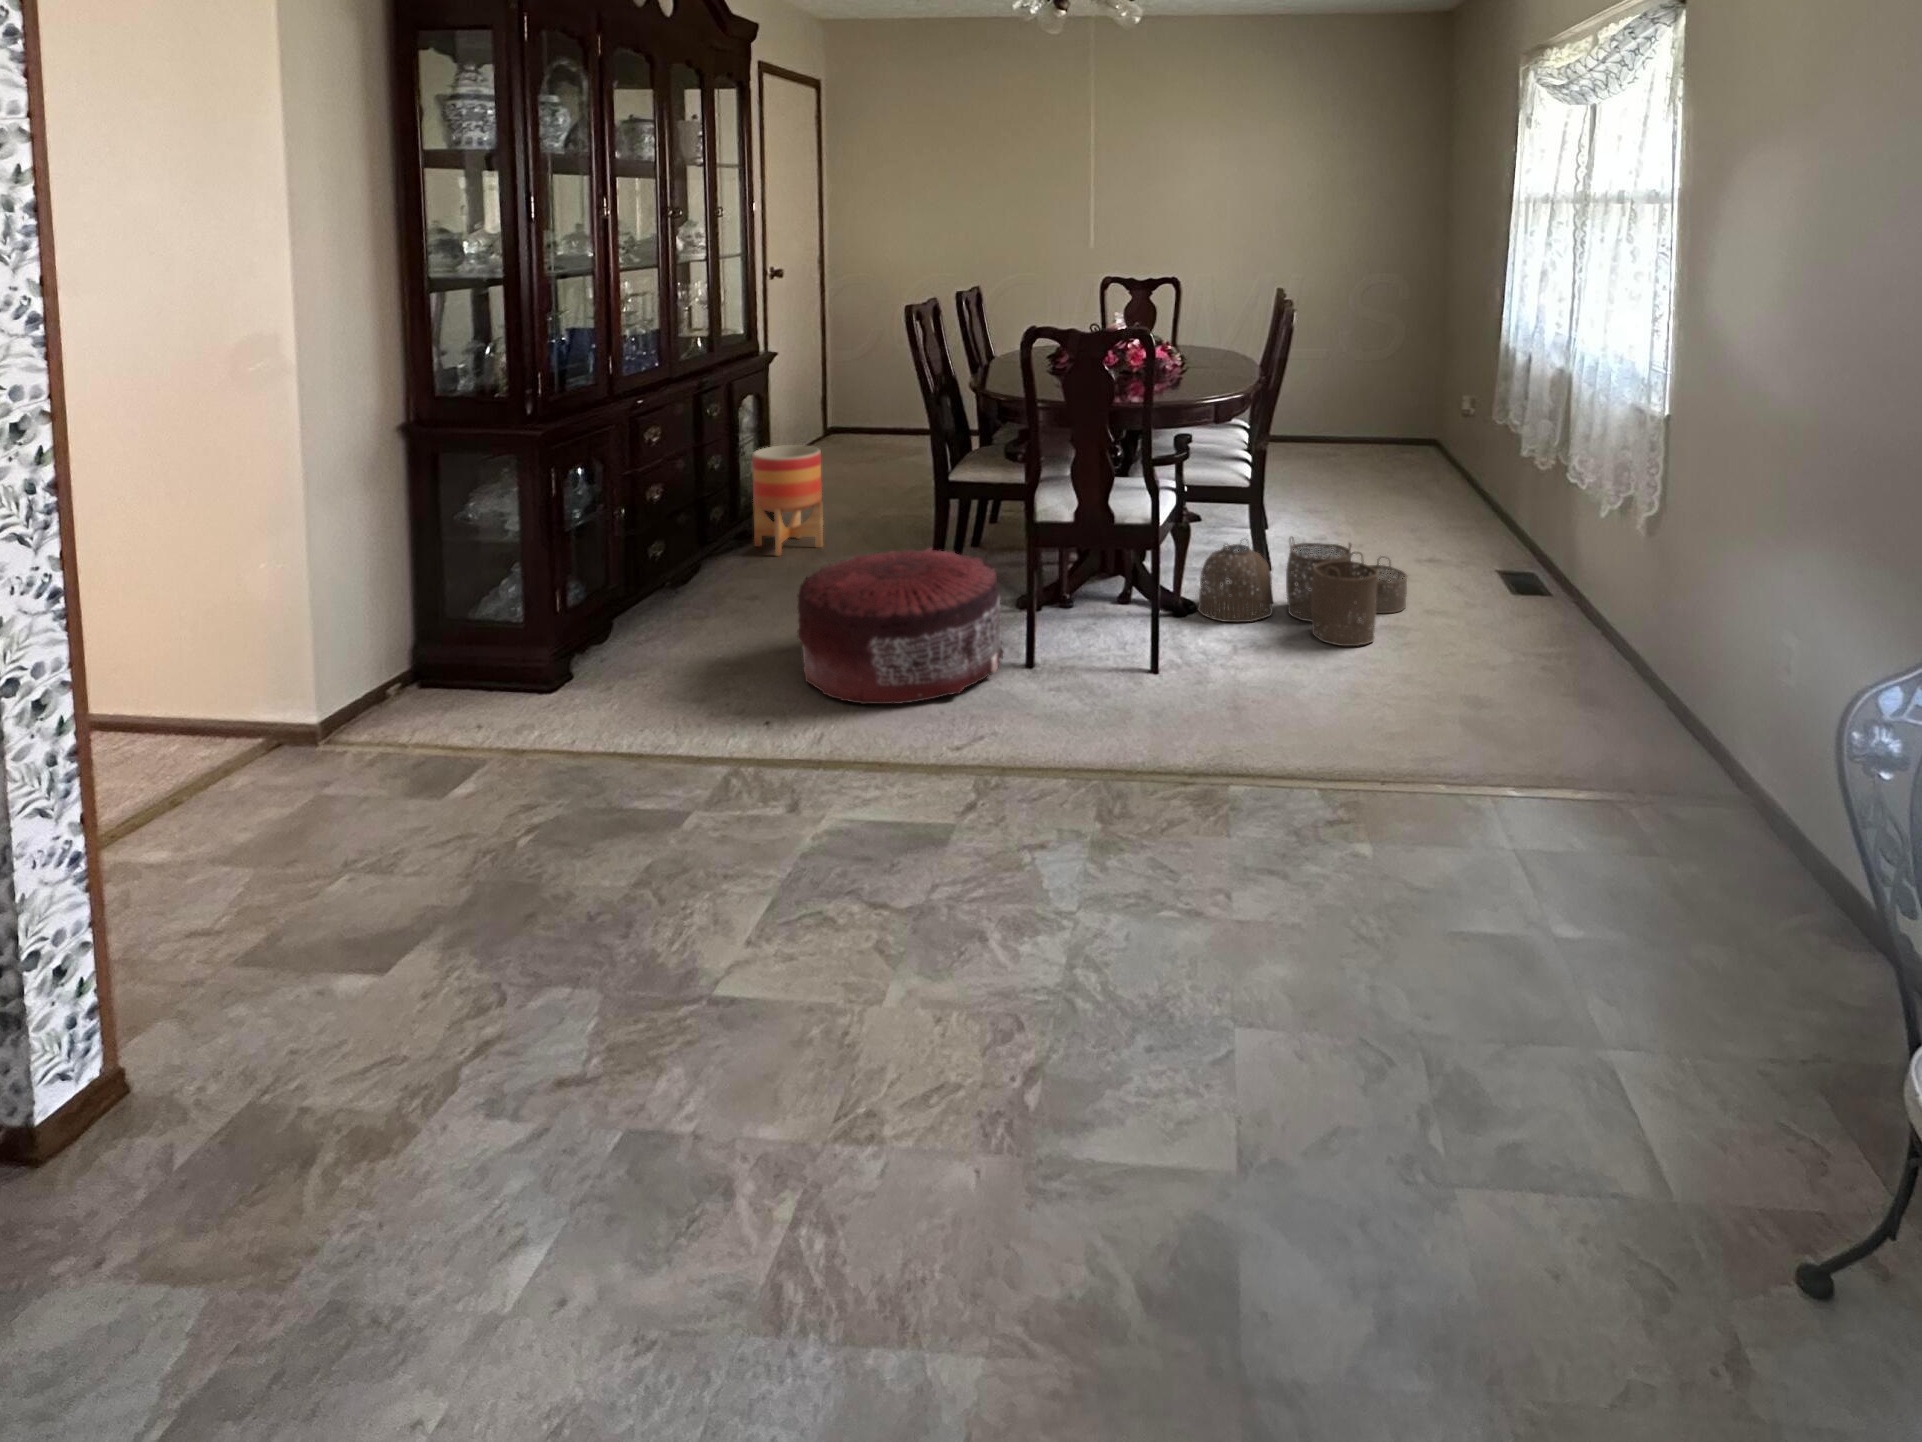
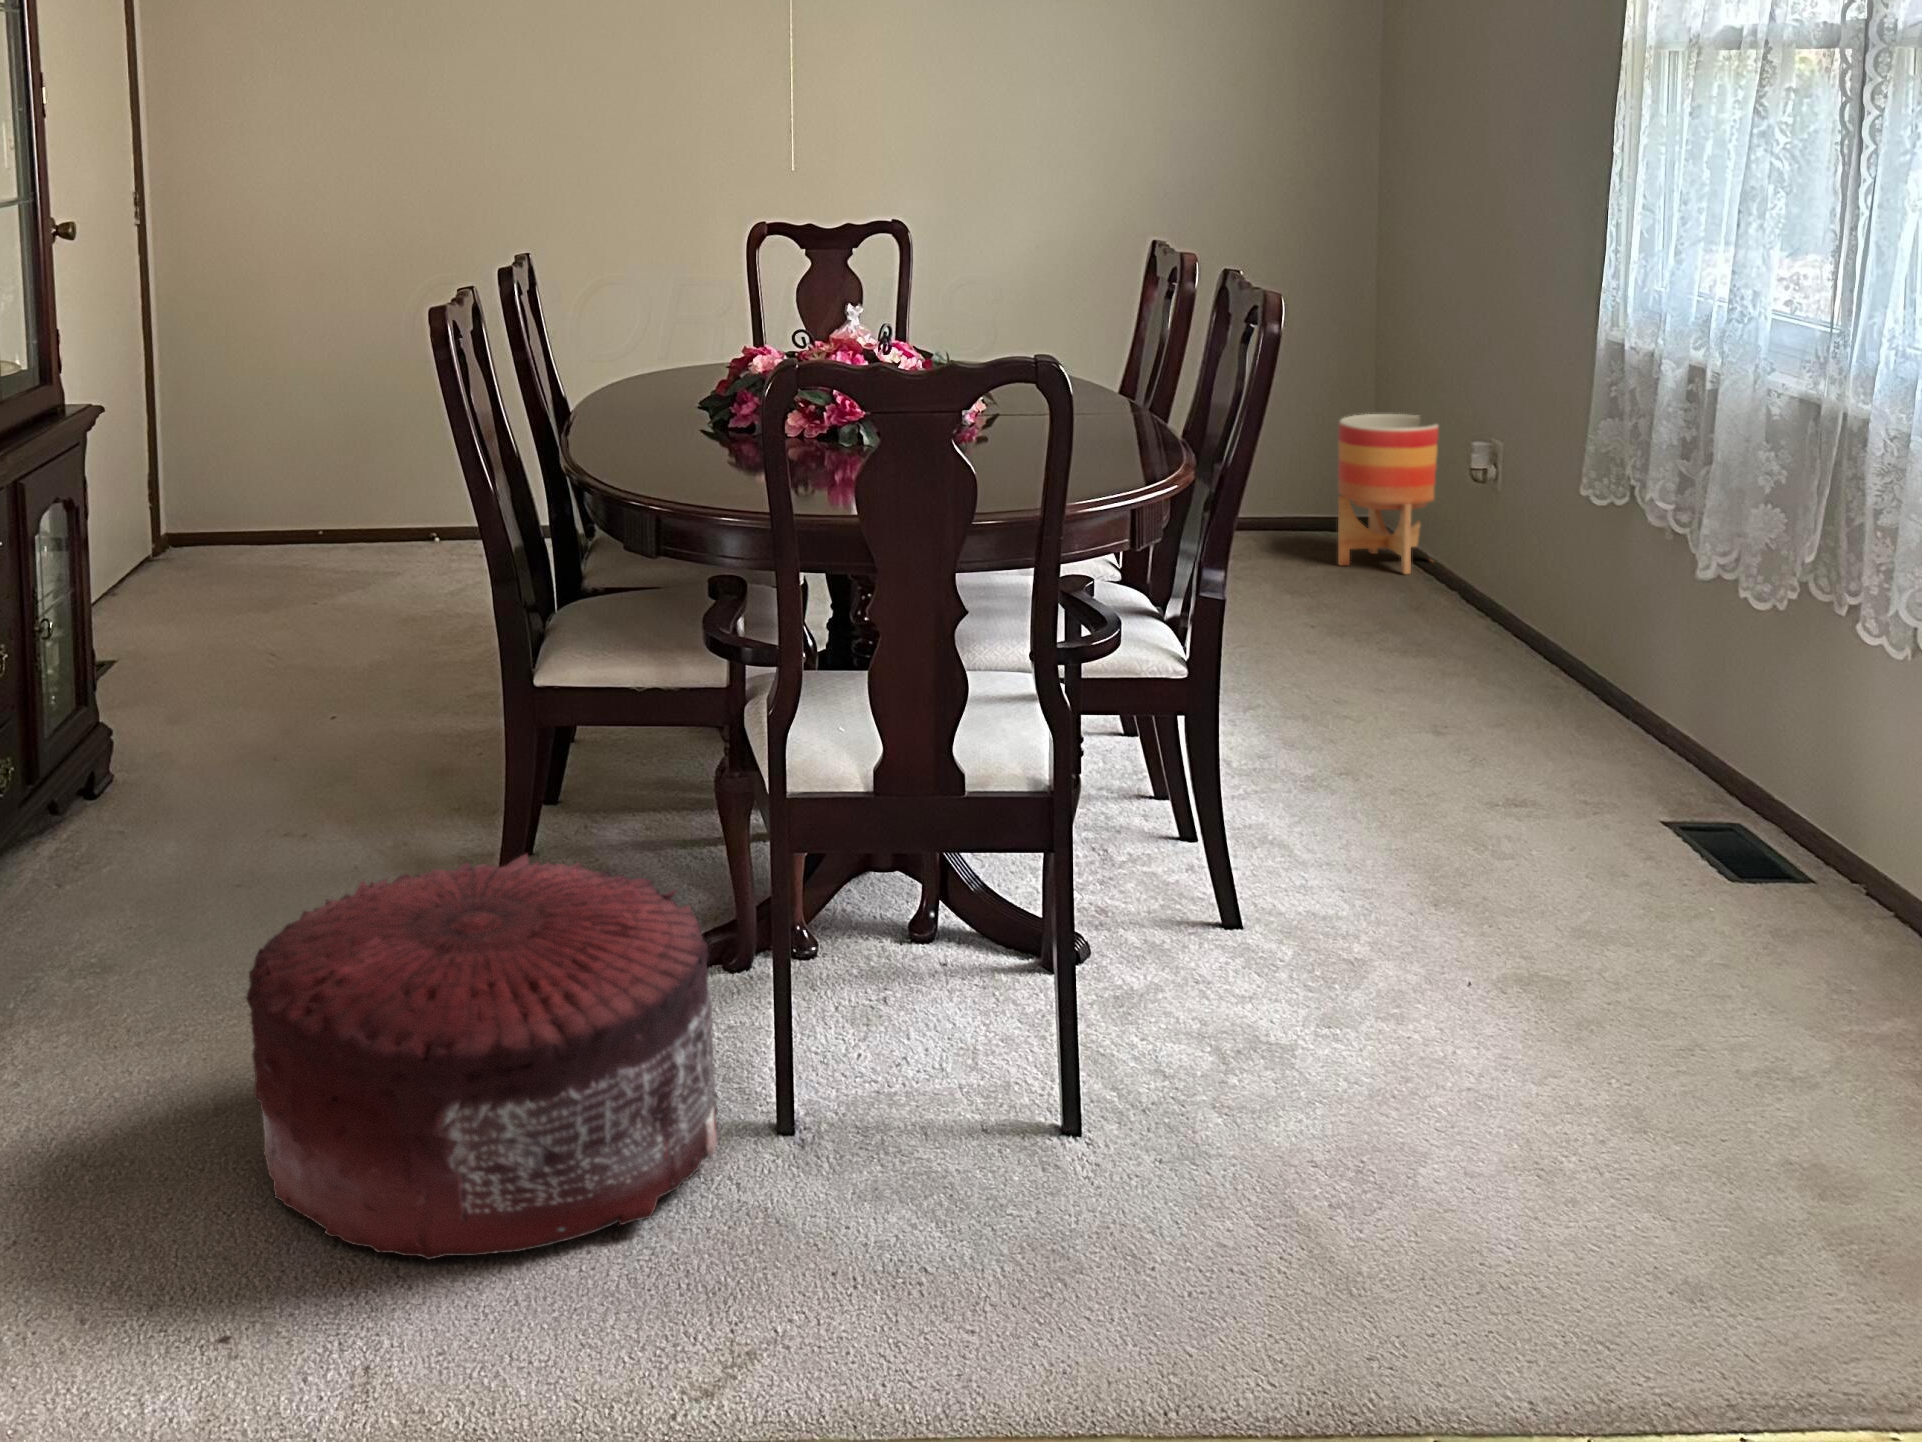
planter: present [752,445,823,556] -> present [1338,414,1438,574]
woven basket: present [1198,537,1407,646] -> none [1099,783,1548,1035]

